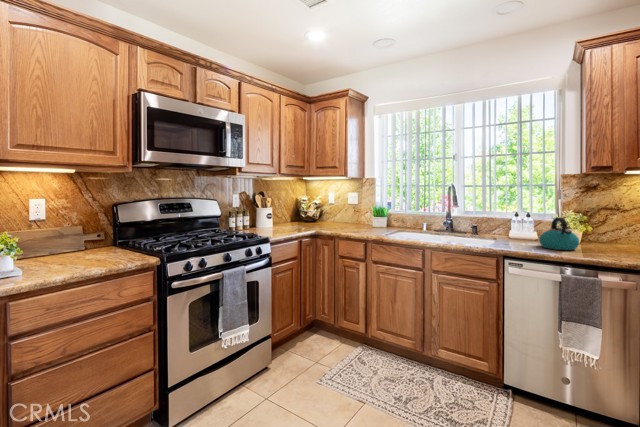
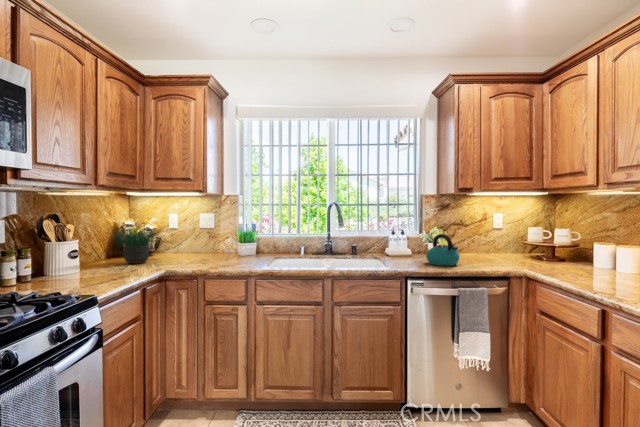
potted plant: none [286,192,320,226] -> present [118,227,153,264]

